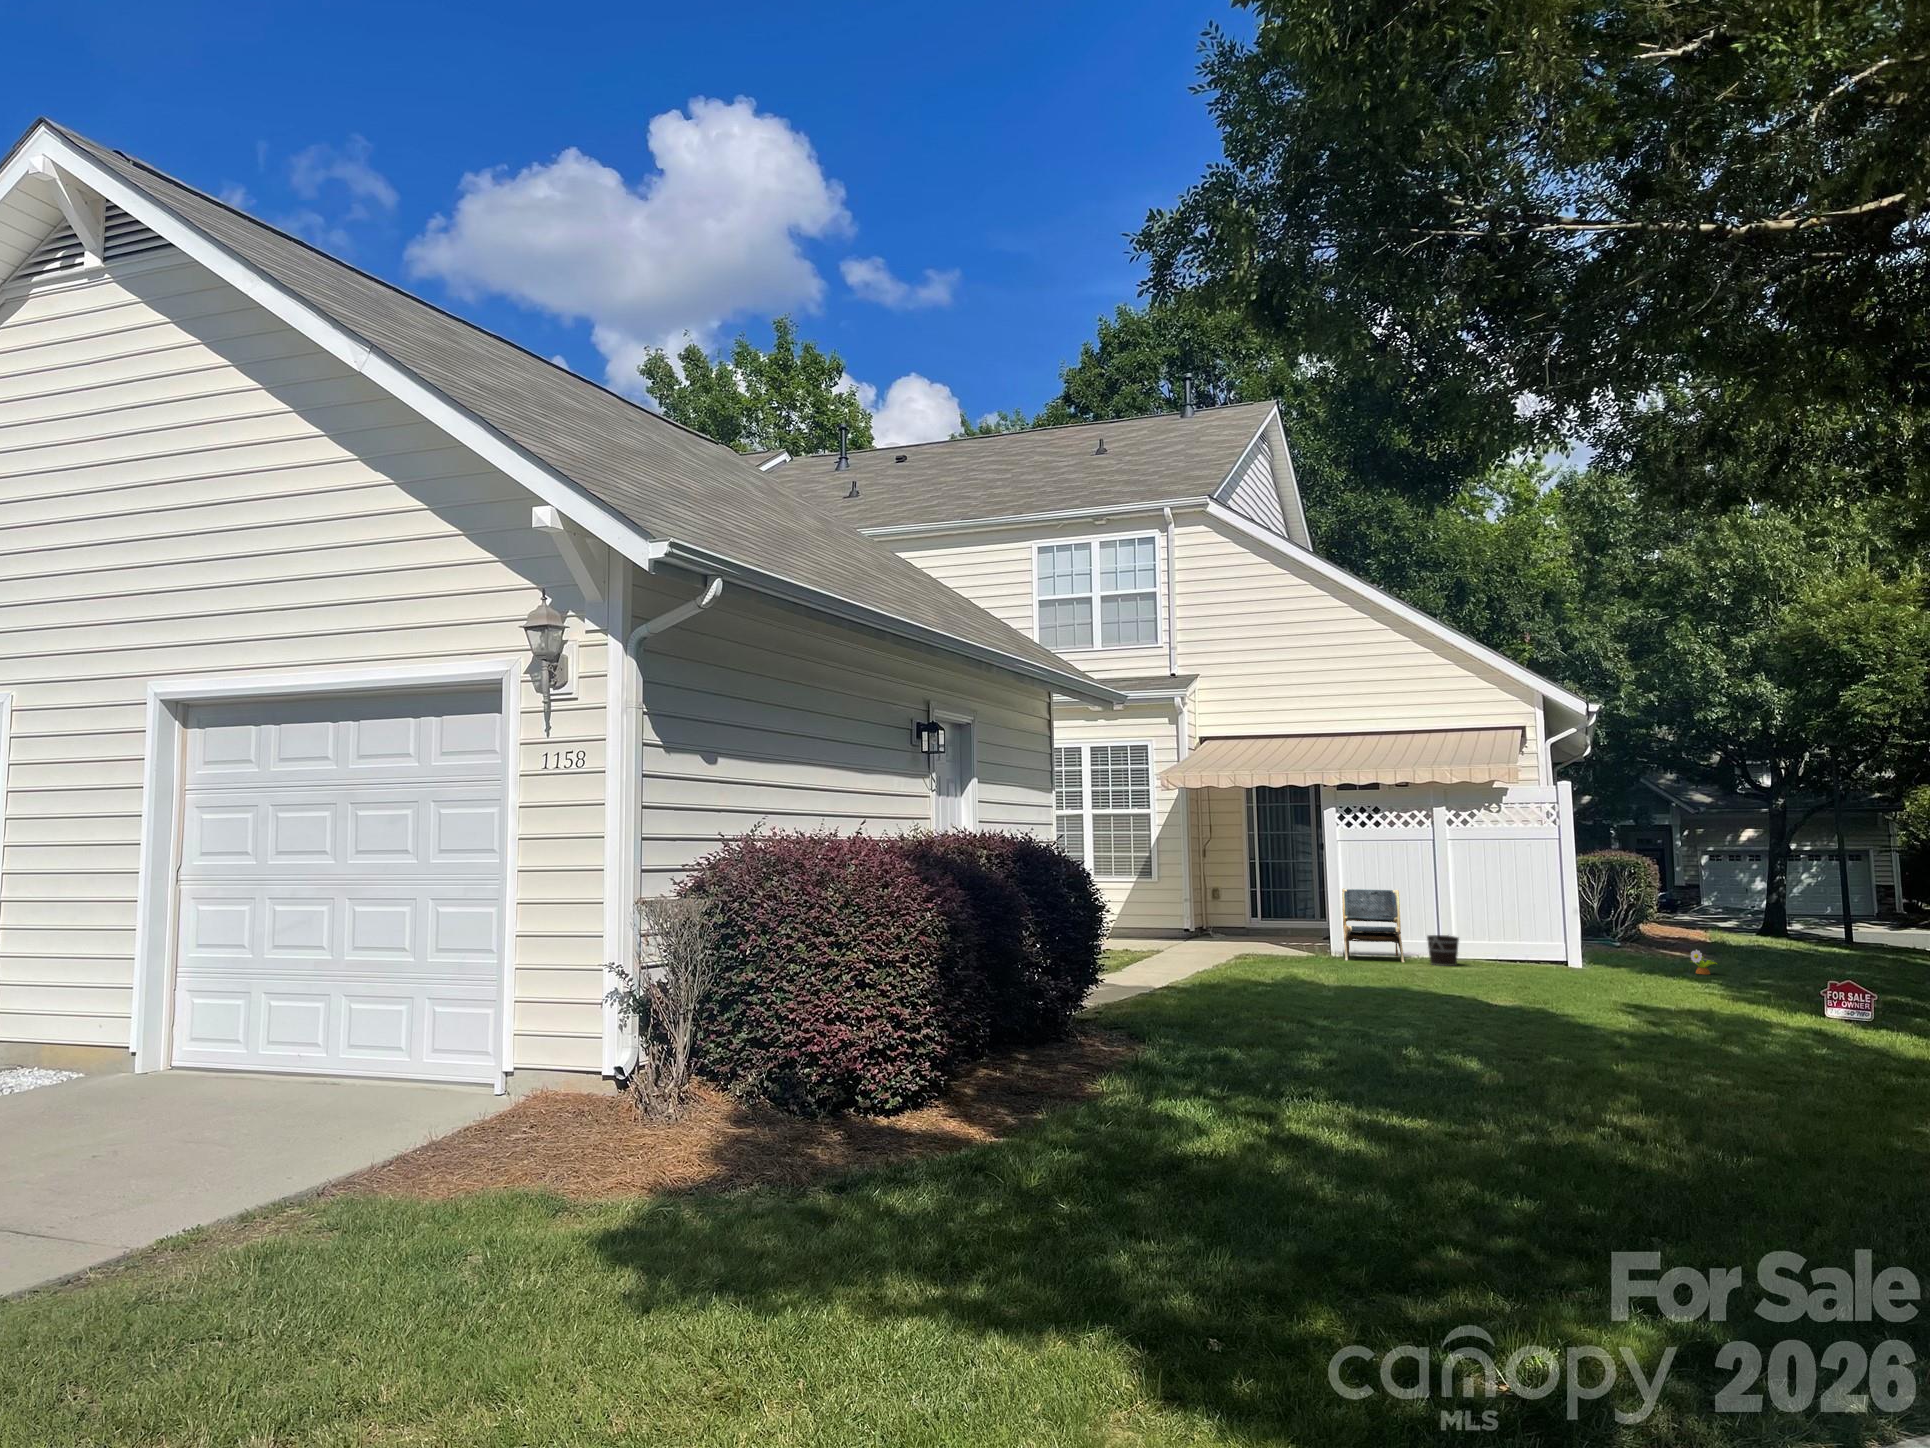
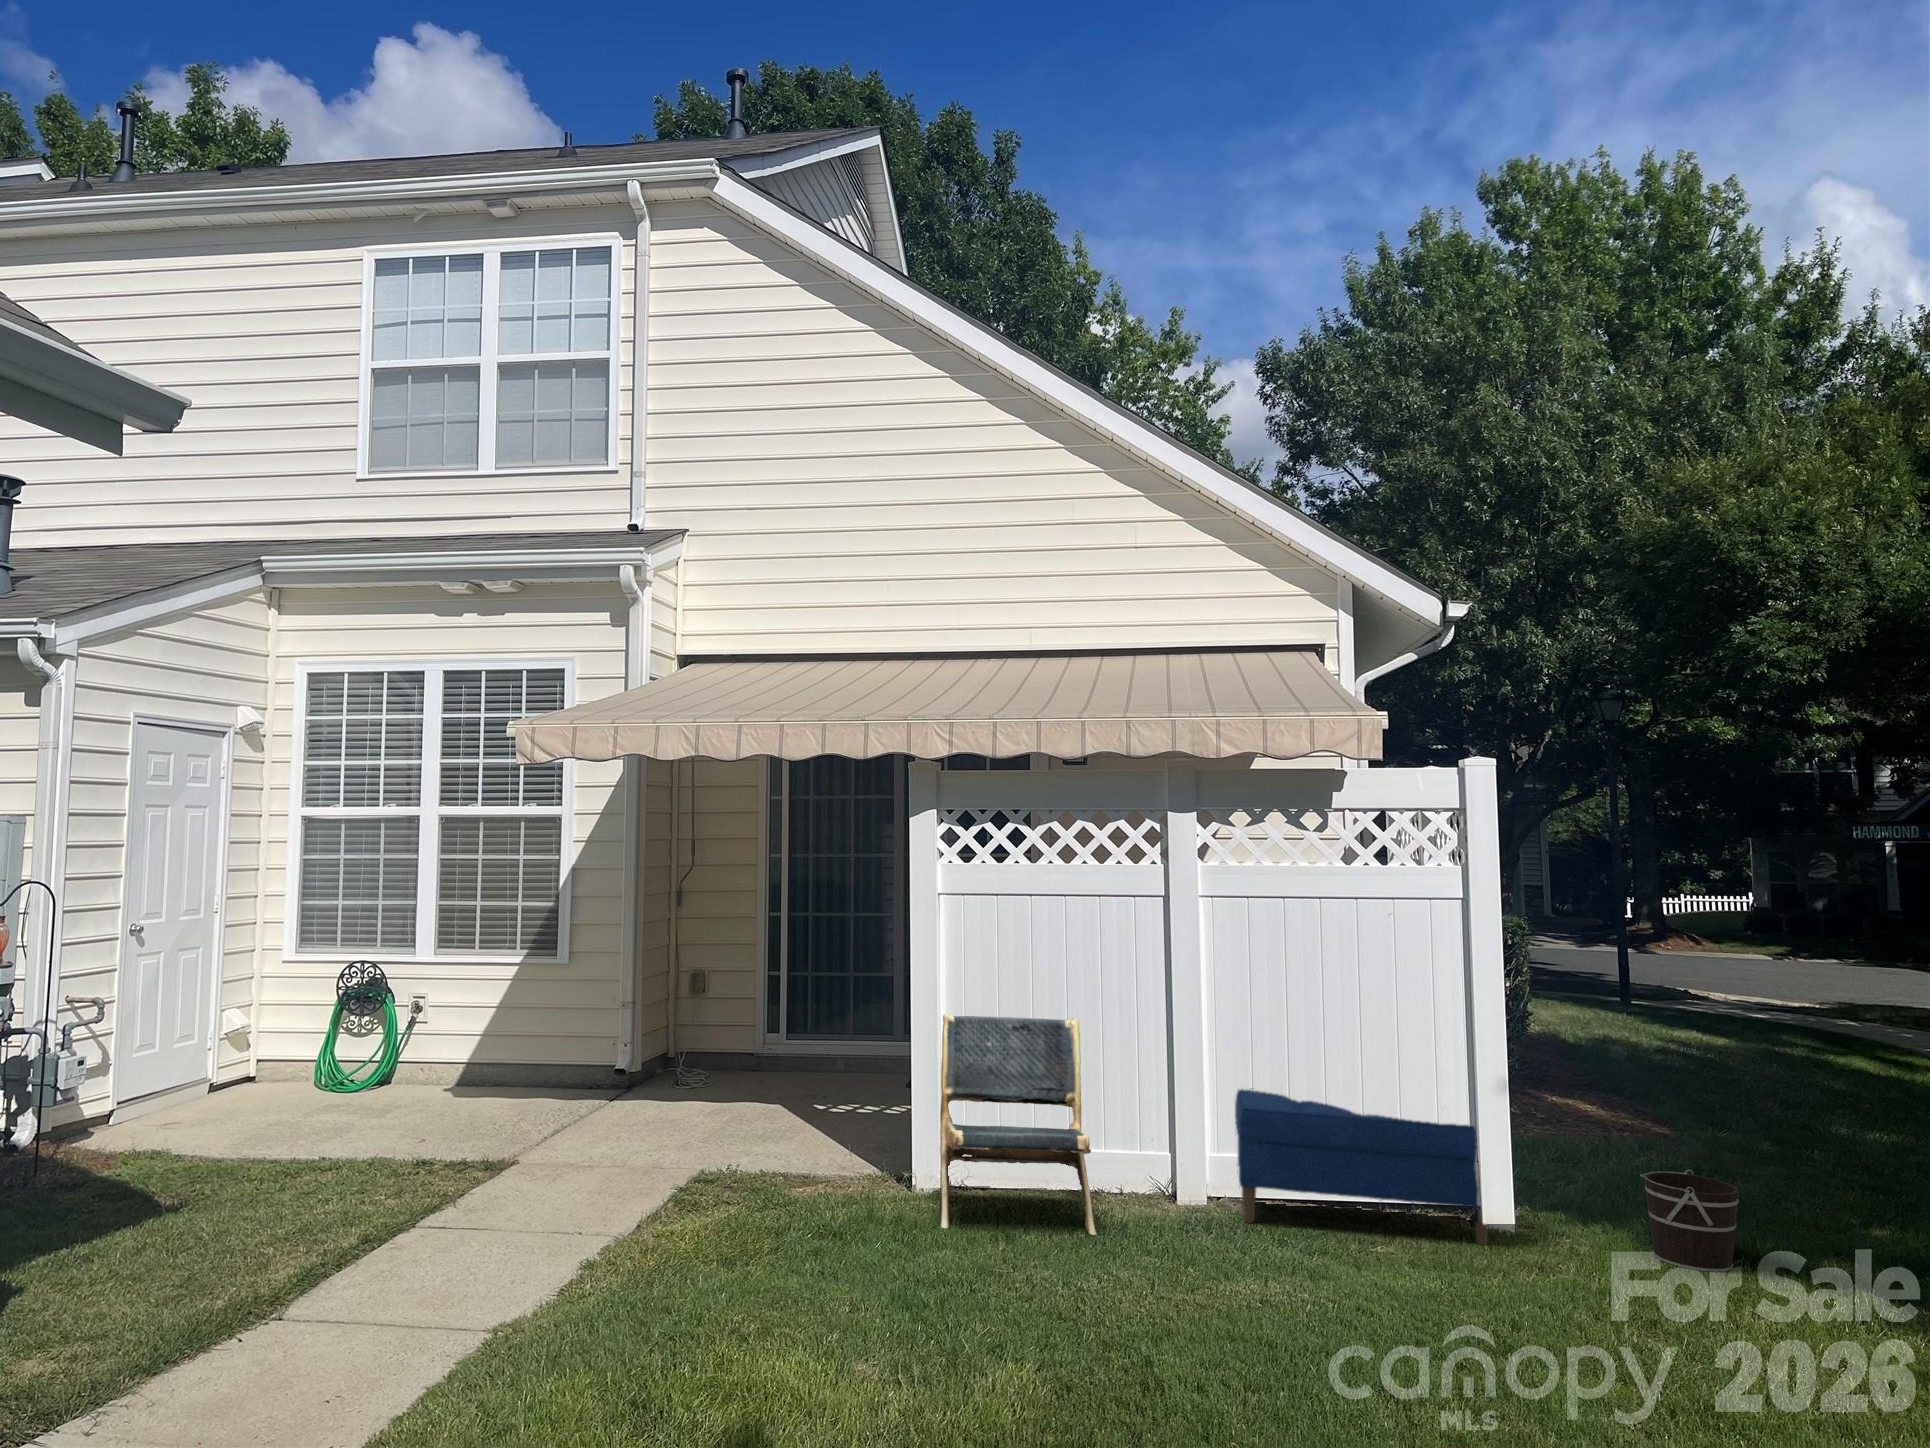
bench: none [1462,916,1564,967] -> present [1235,1089,1488,1245]
bucket: present [1427,935,1459,966] -> present [1640,1170,1739,1272]
decorative plant: present [1690,949,1717,974] -> none [1813,1212,1902,1282]

